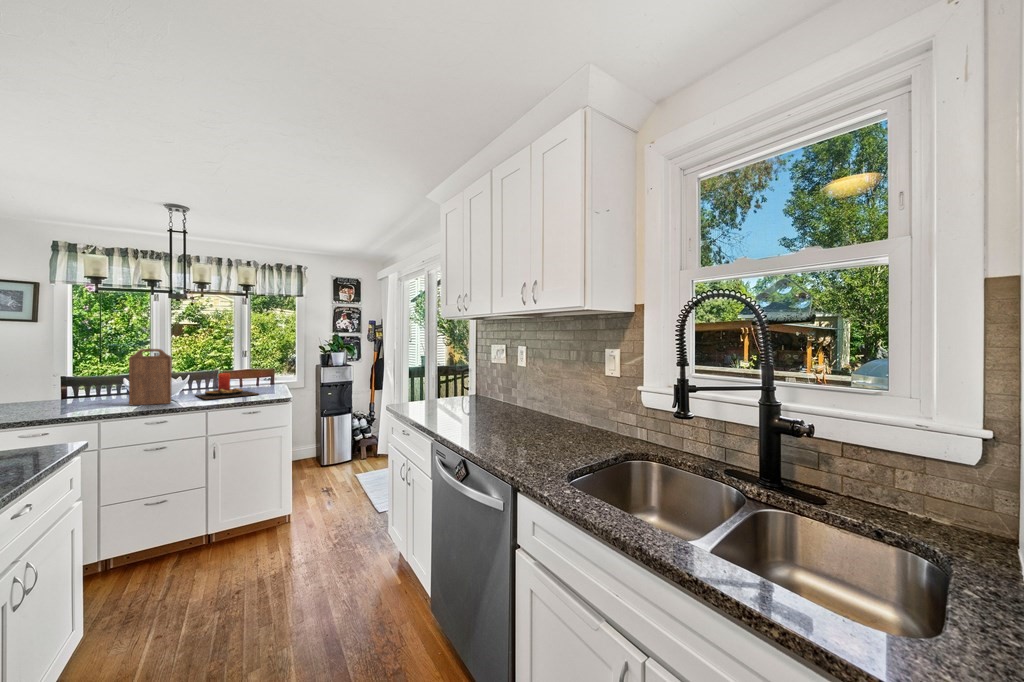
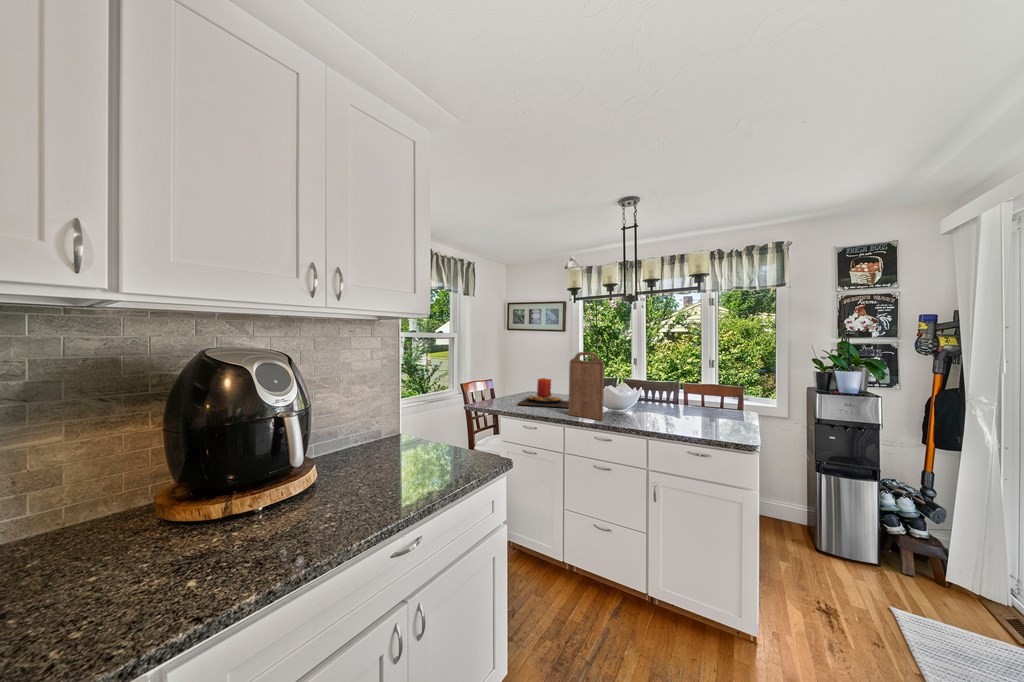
candle: present [195,373,259,399] -> present [518,378,569,408]

